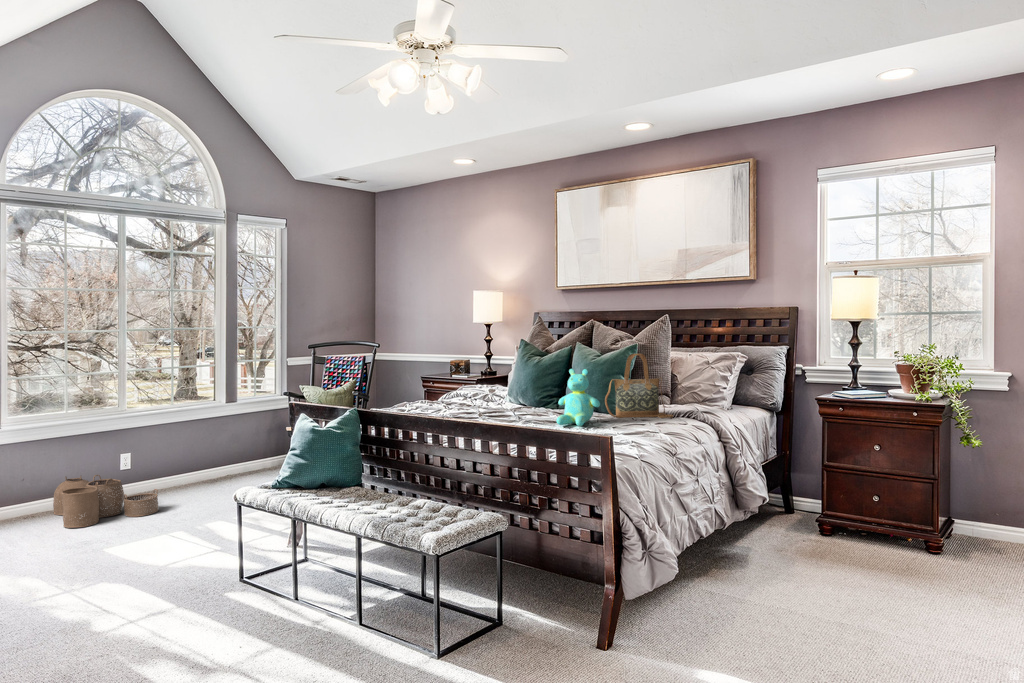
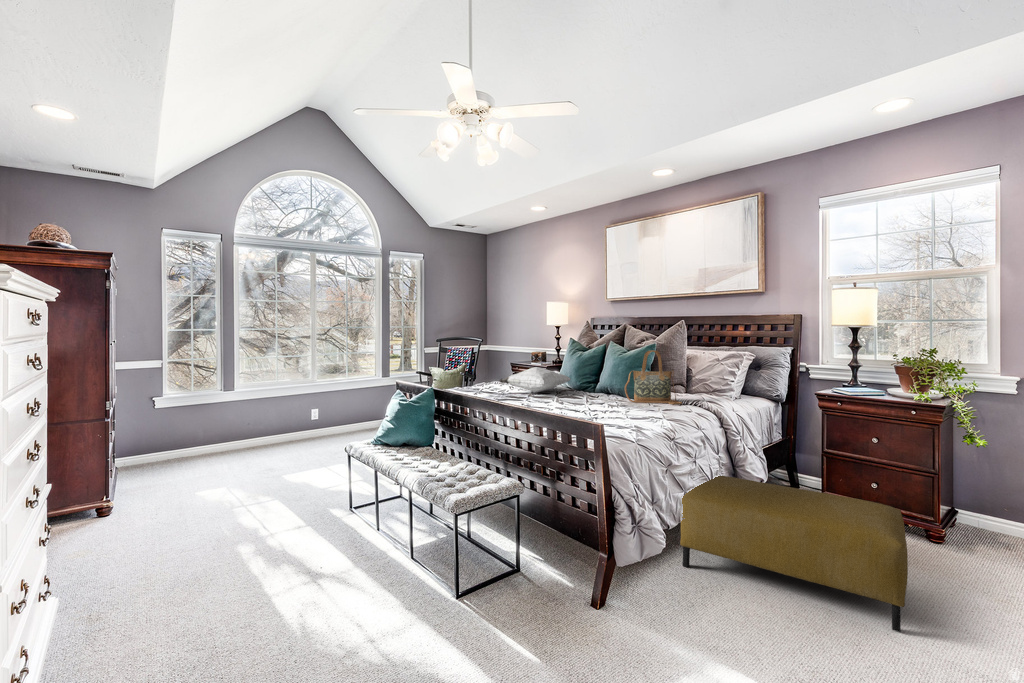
teddy bear: present [556,369,600,426] -> none [581,361,618,409]
pillow: none [440,378,531,411] -> present [500,367,570,392]
woven basket: present [53,475,158,528] -> none [257,423,322,459]
ottoman: none [685,496,907,631] -> present [680,476,908,632]

